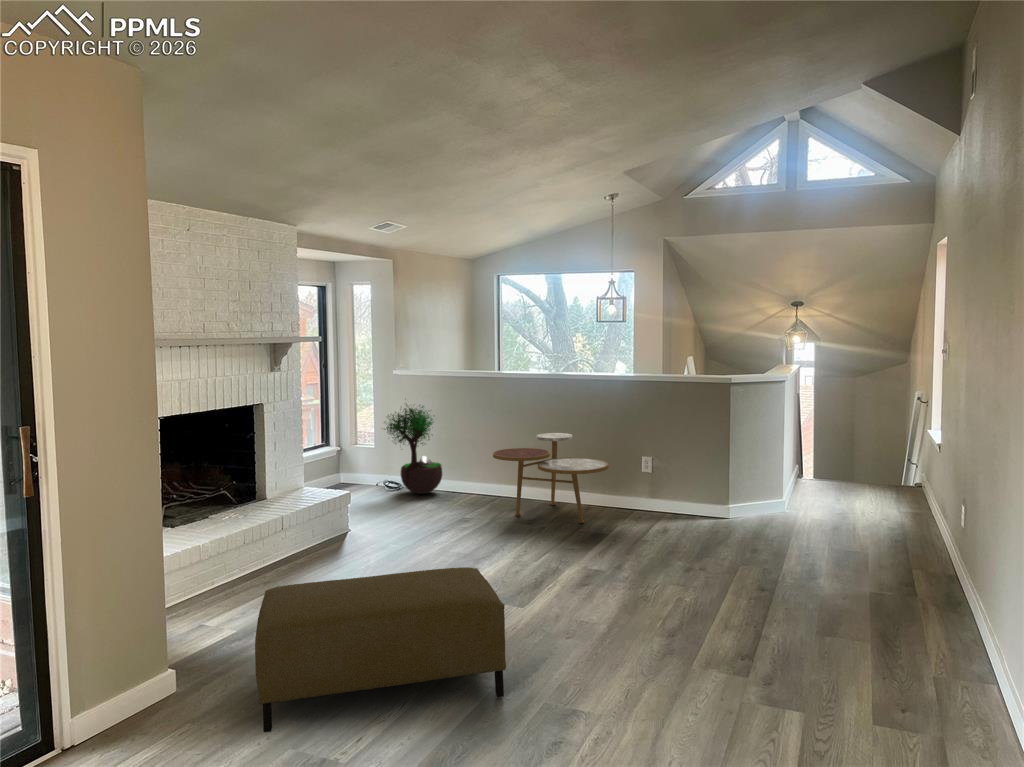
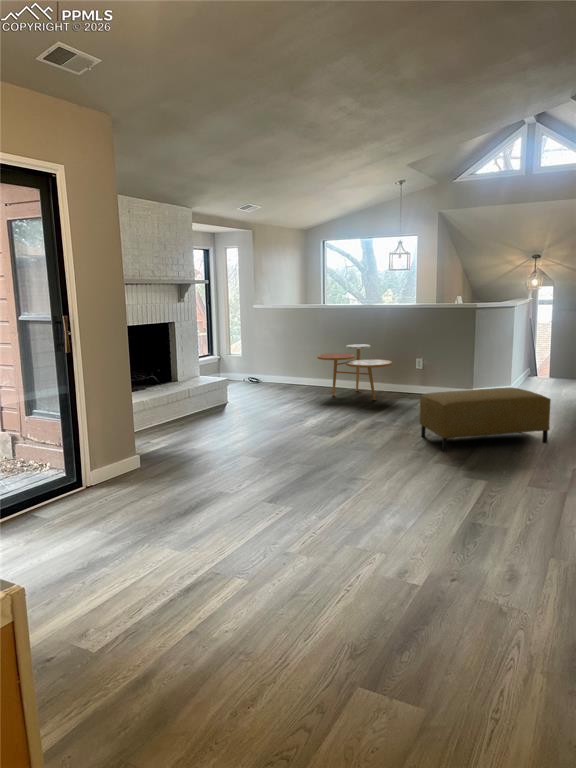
potted tree: present [384,405,442,494] -> none [246,322,286,385]
ottoman: present [255,567,506,732] -> present [420,388,551,451]

